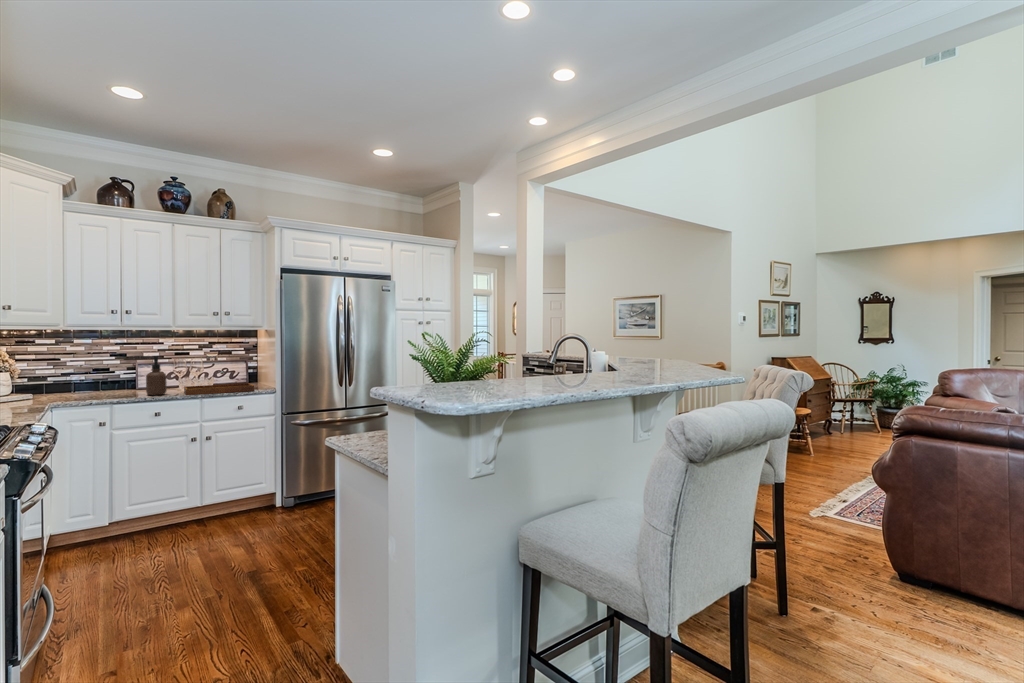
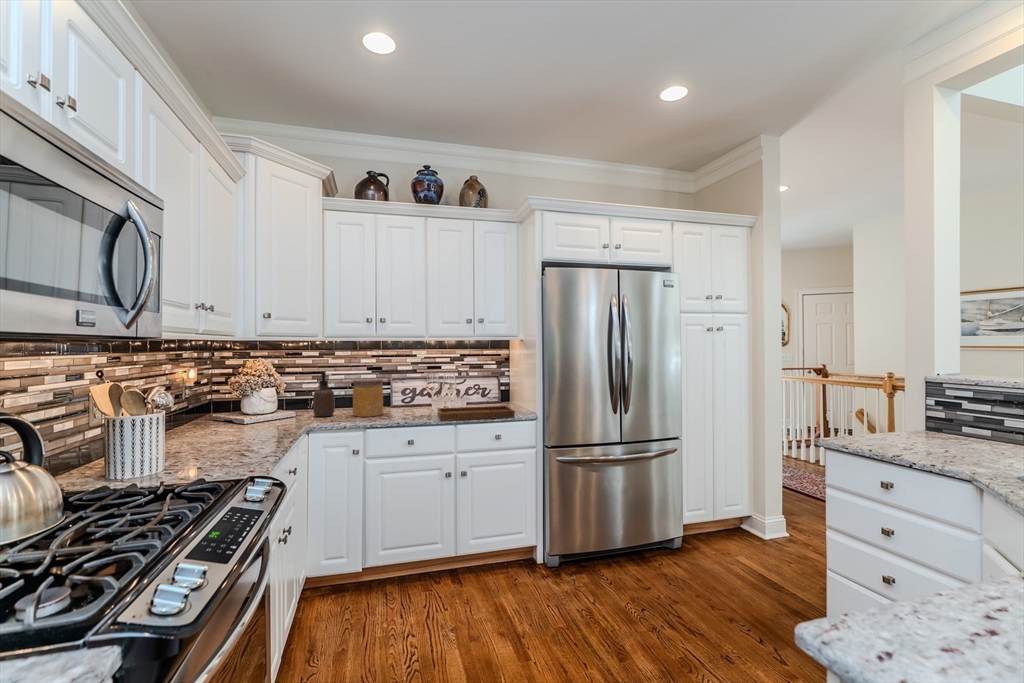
soap dispenser: present [146,356,167,395] -> present [313,371,334,417]
jar: none [97,363,129,396] -> present [353,379,383,417]

